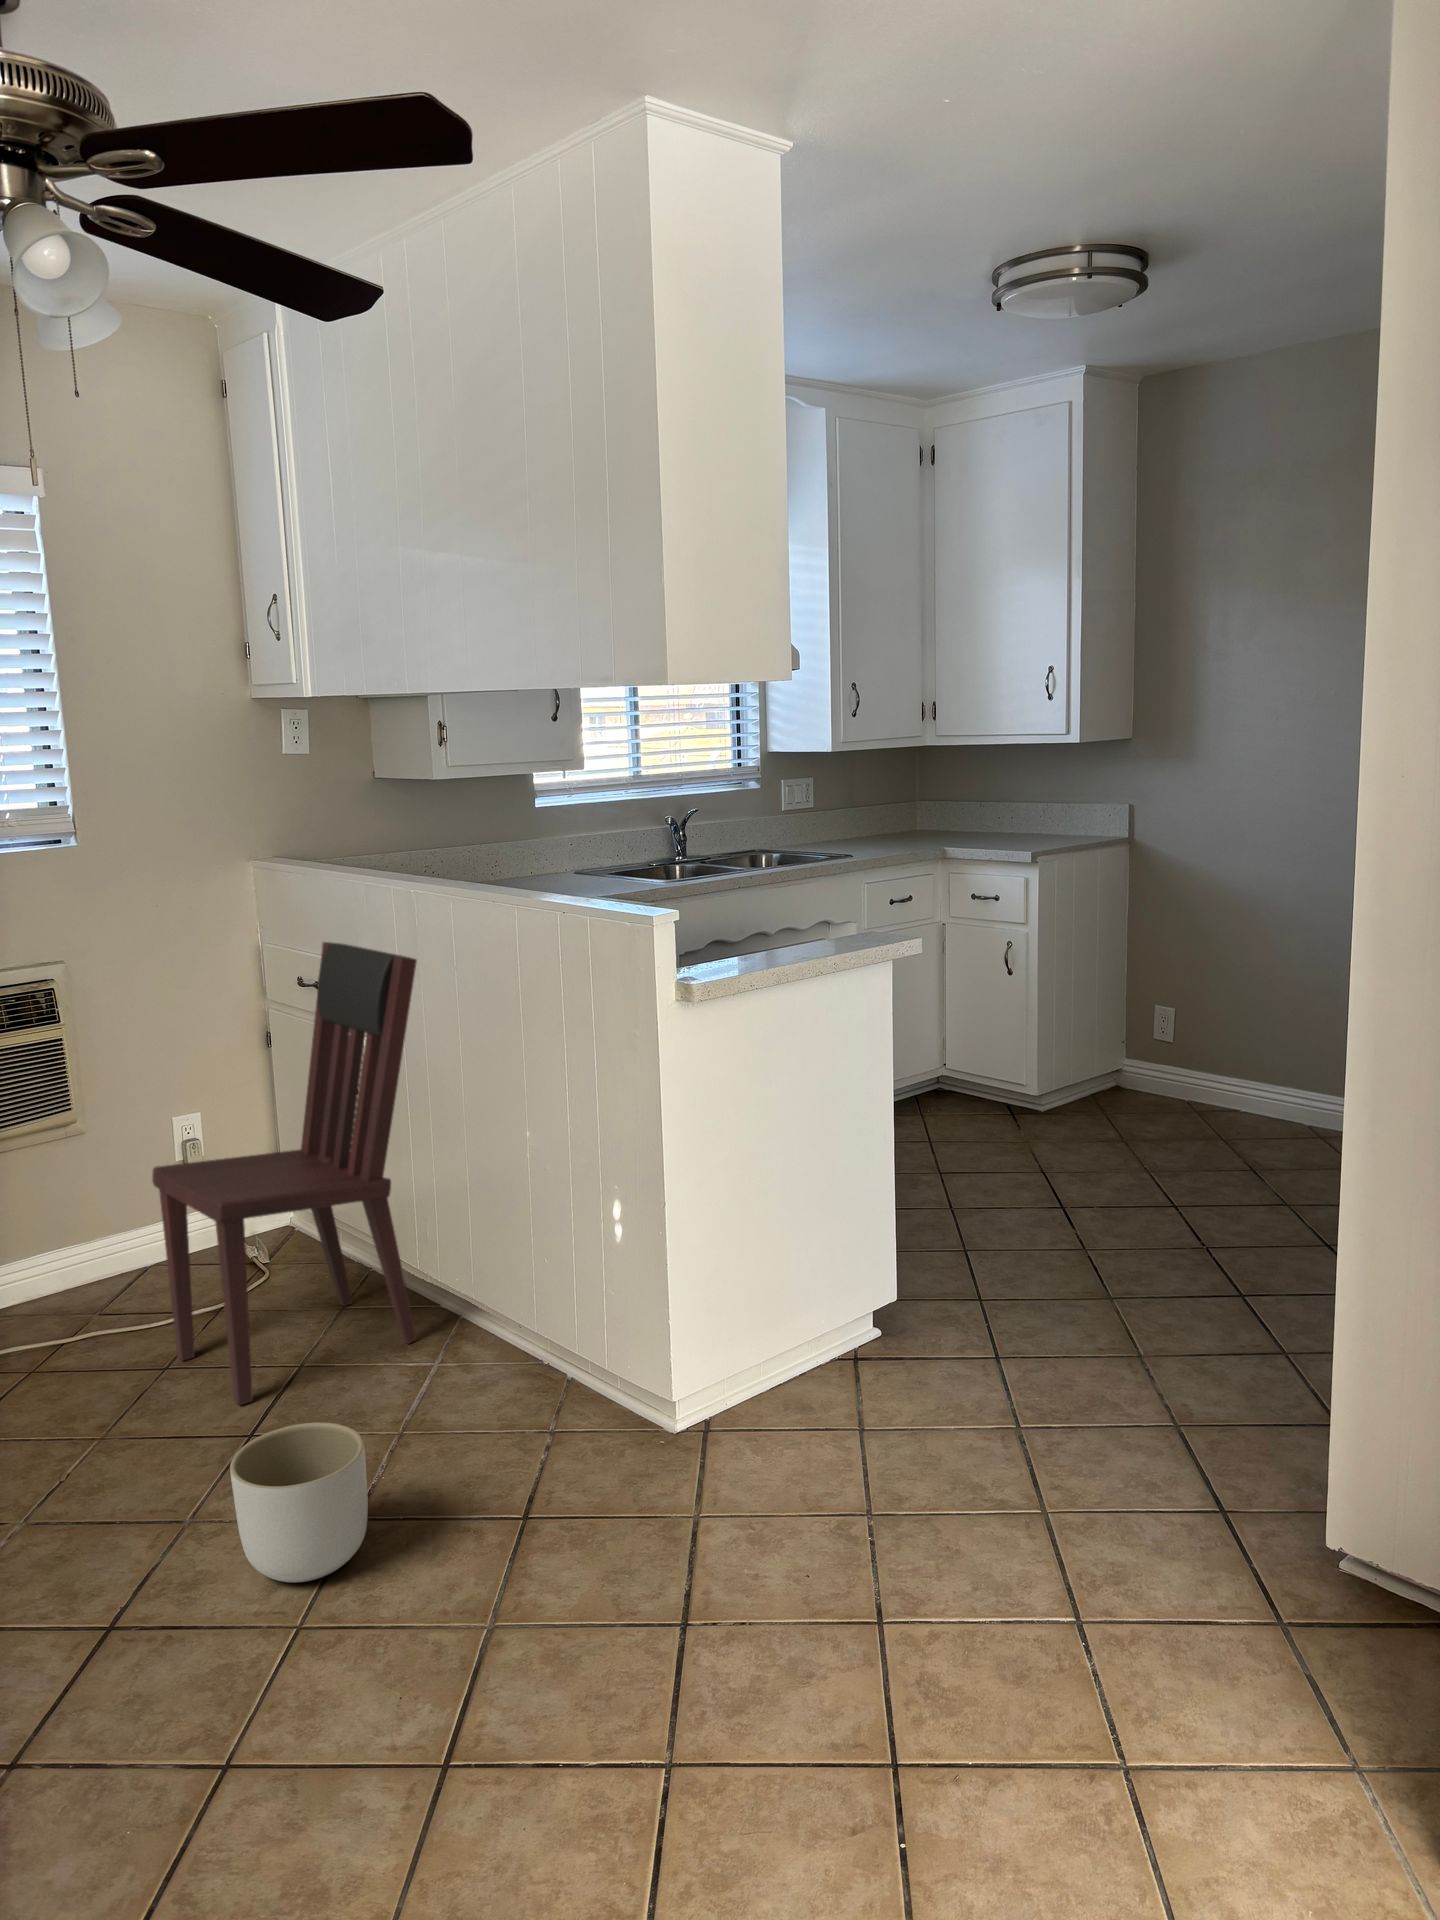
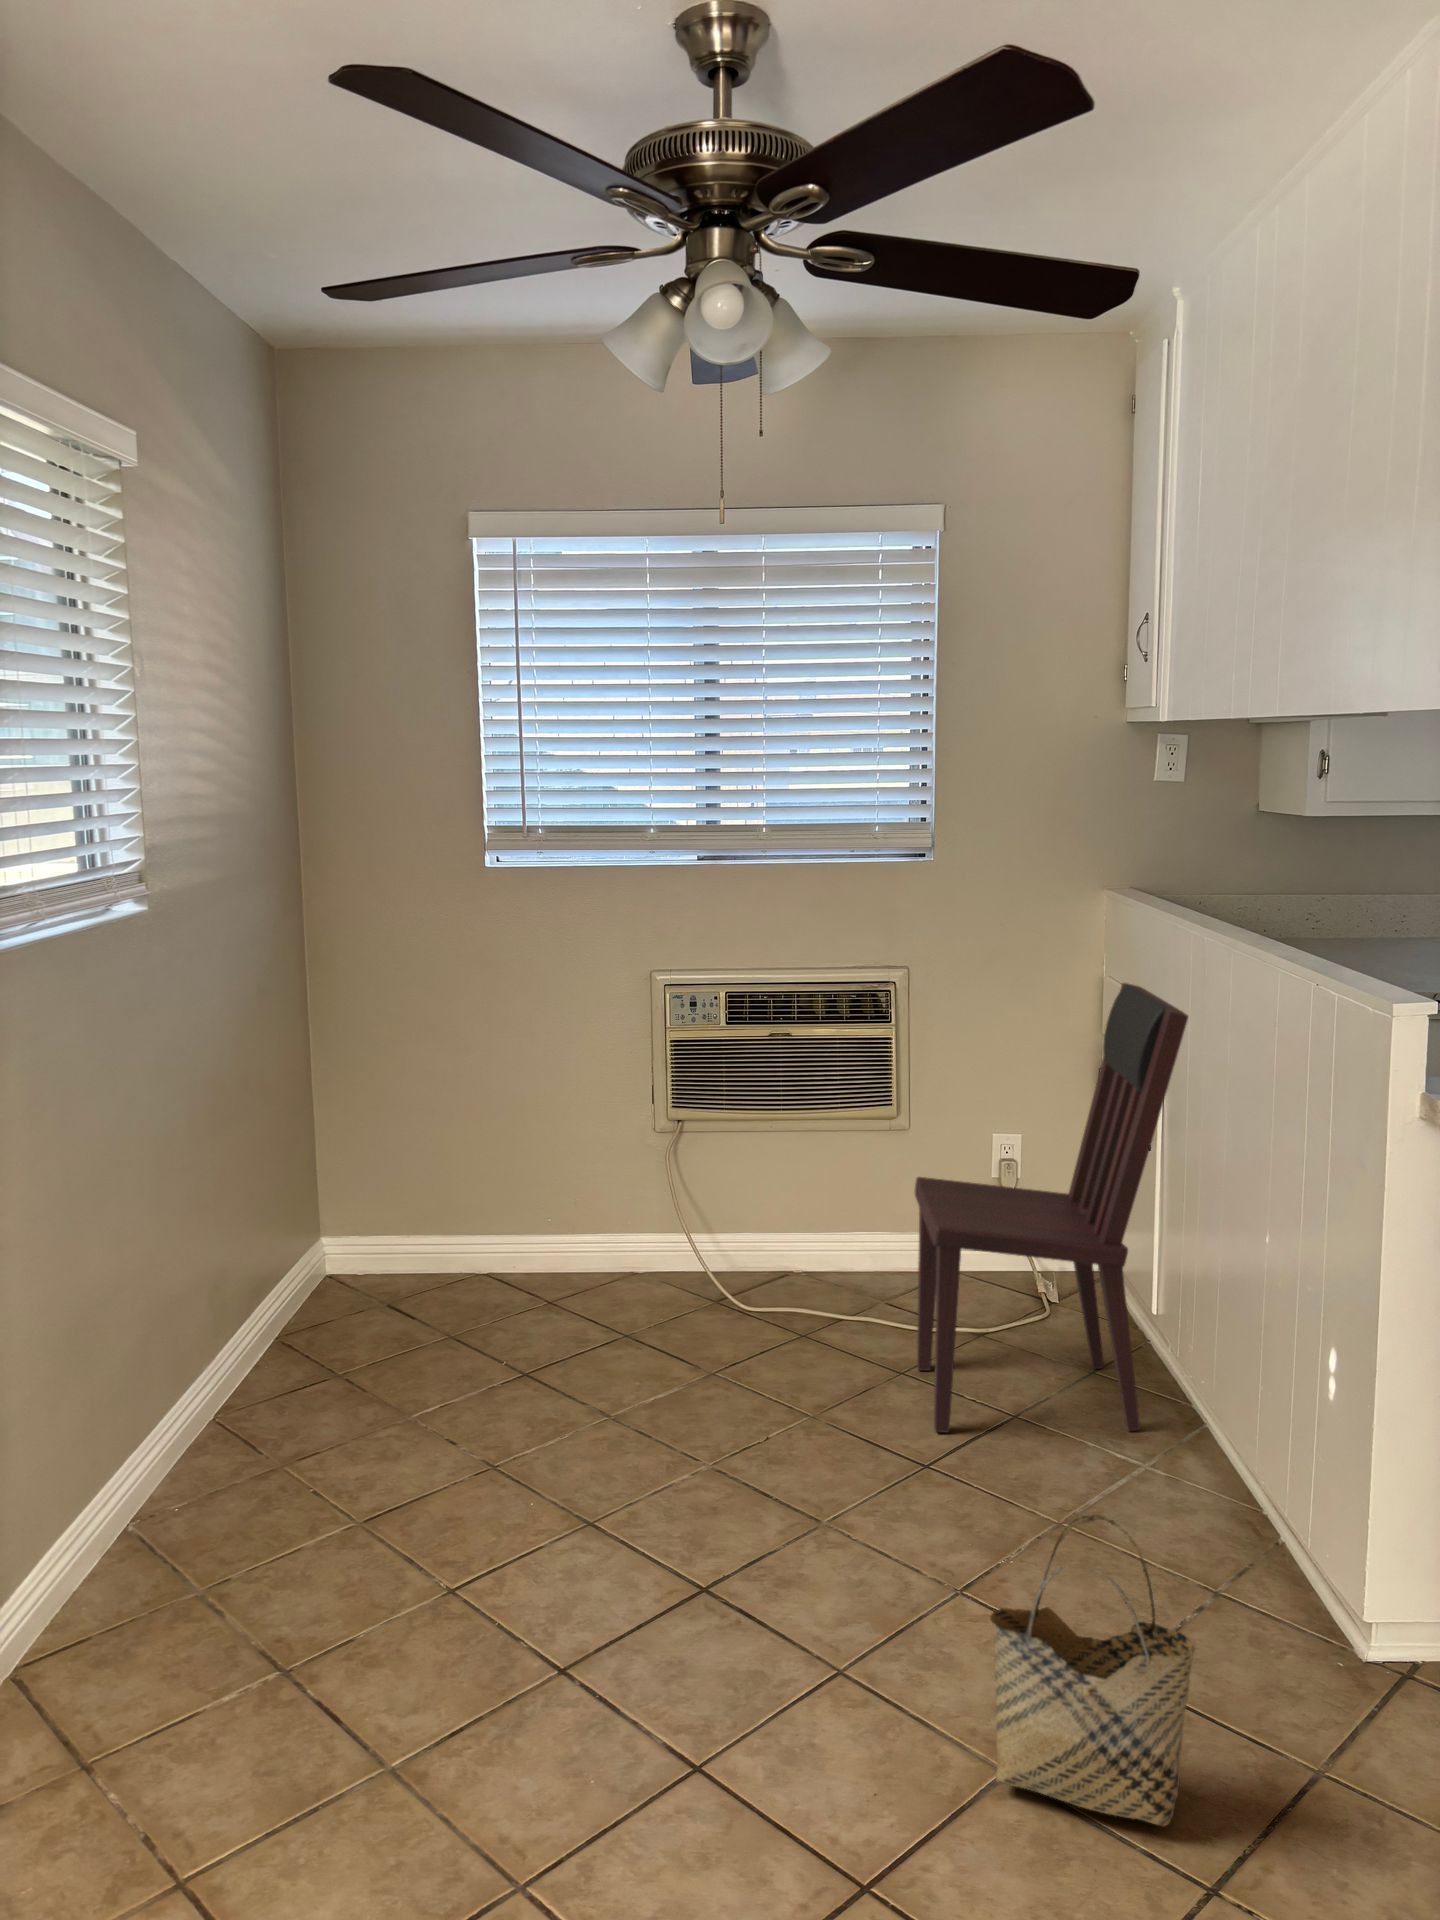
woven basket: none [463,1377,633,1635] -> present [990,1515,1195,1826]
planter: present [230,1422,368,1582] -> none [825,1468,959,1634]

